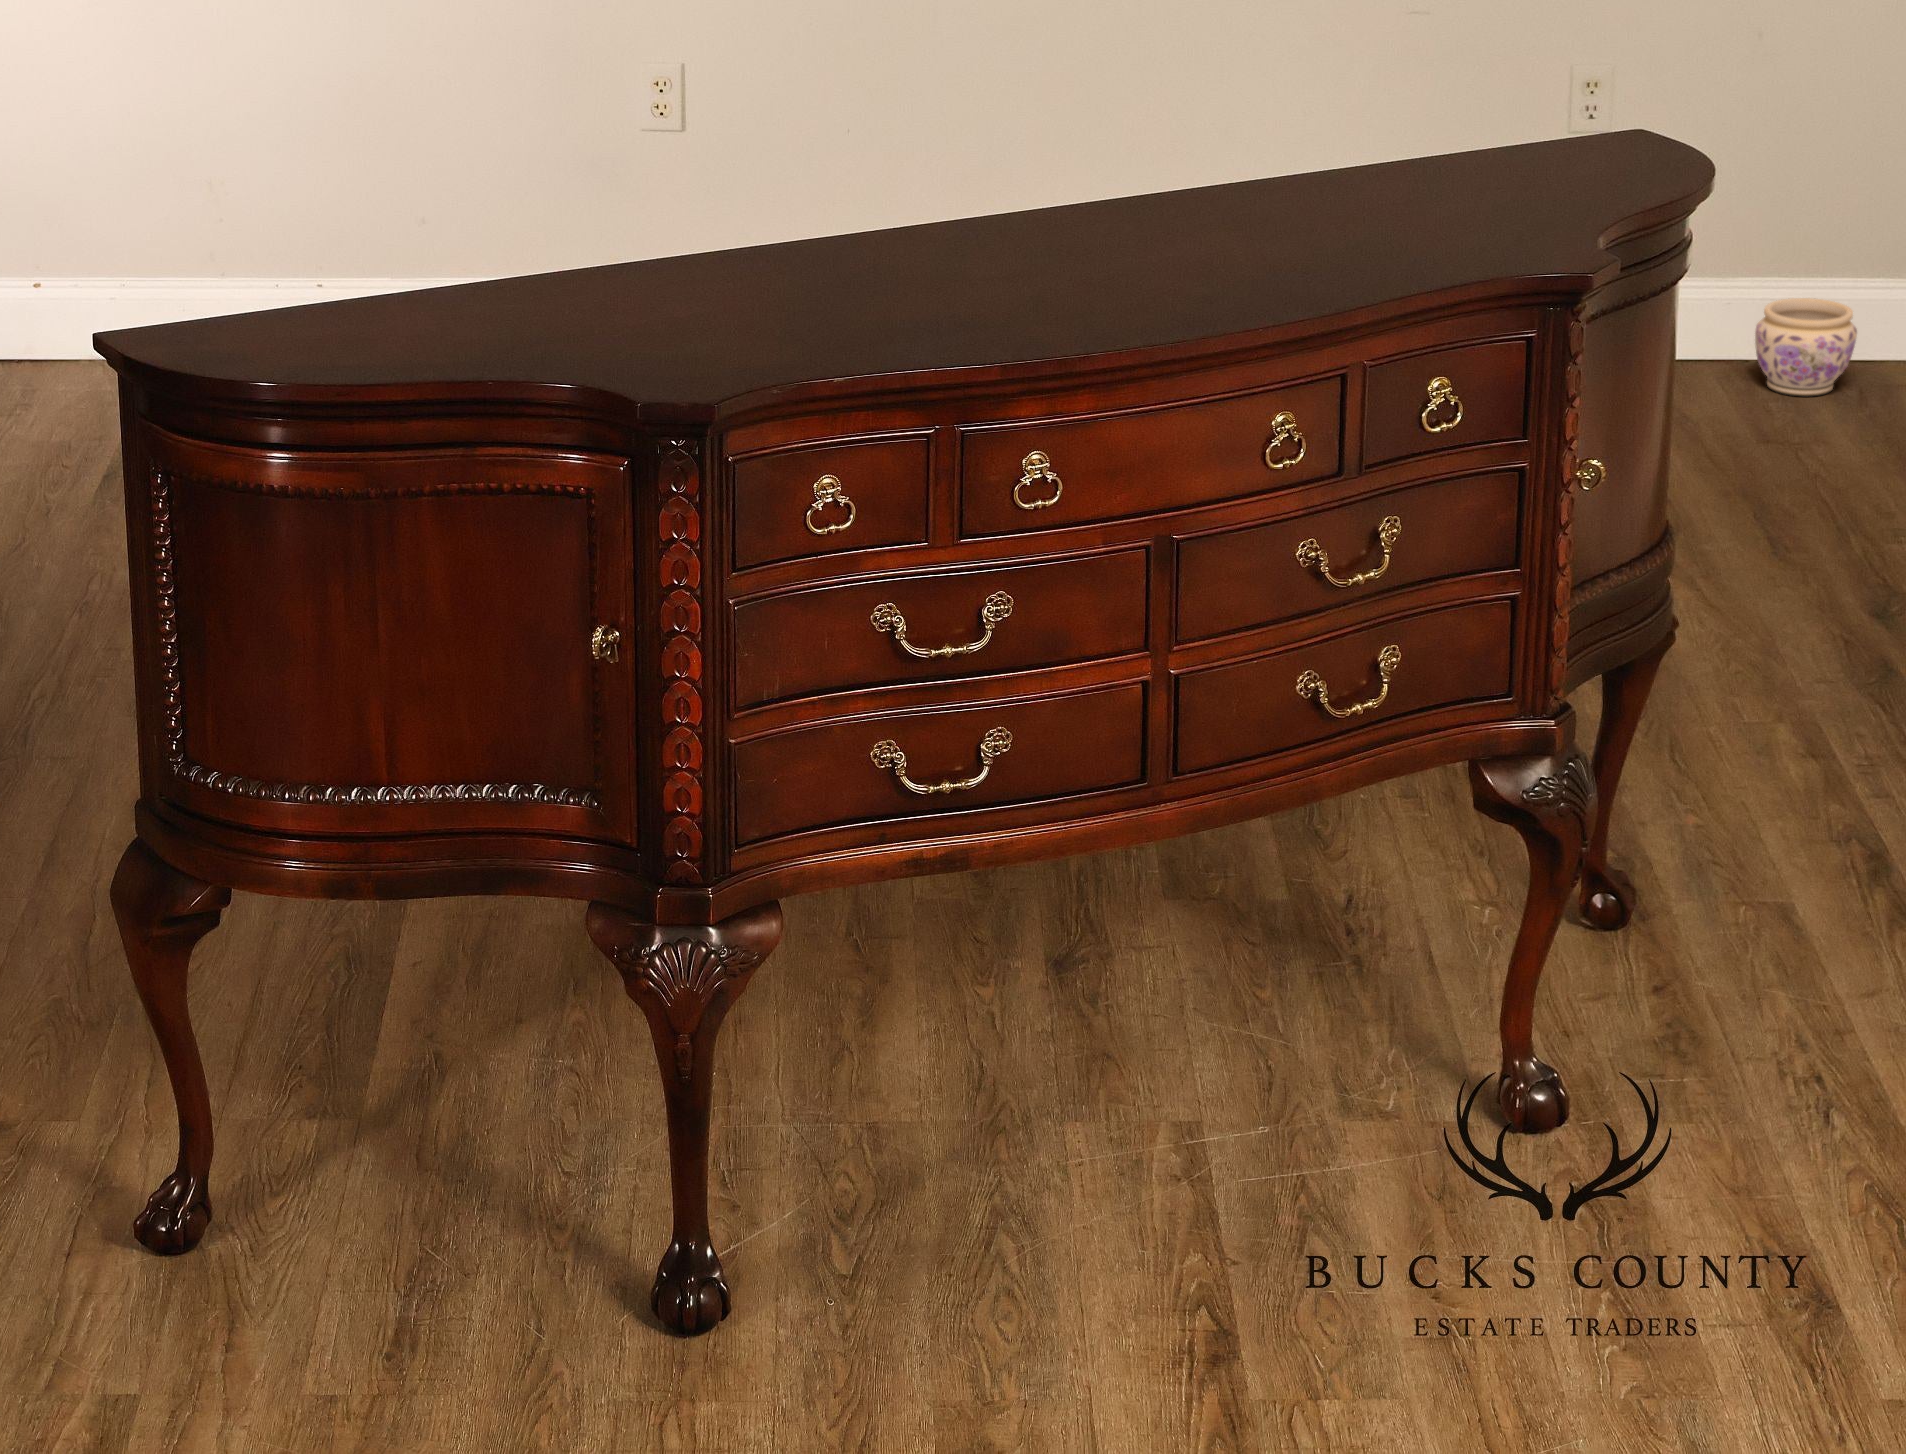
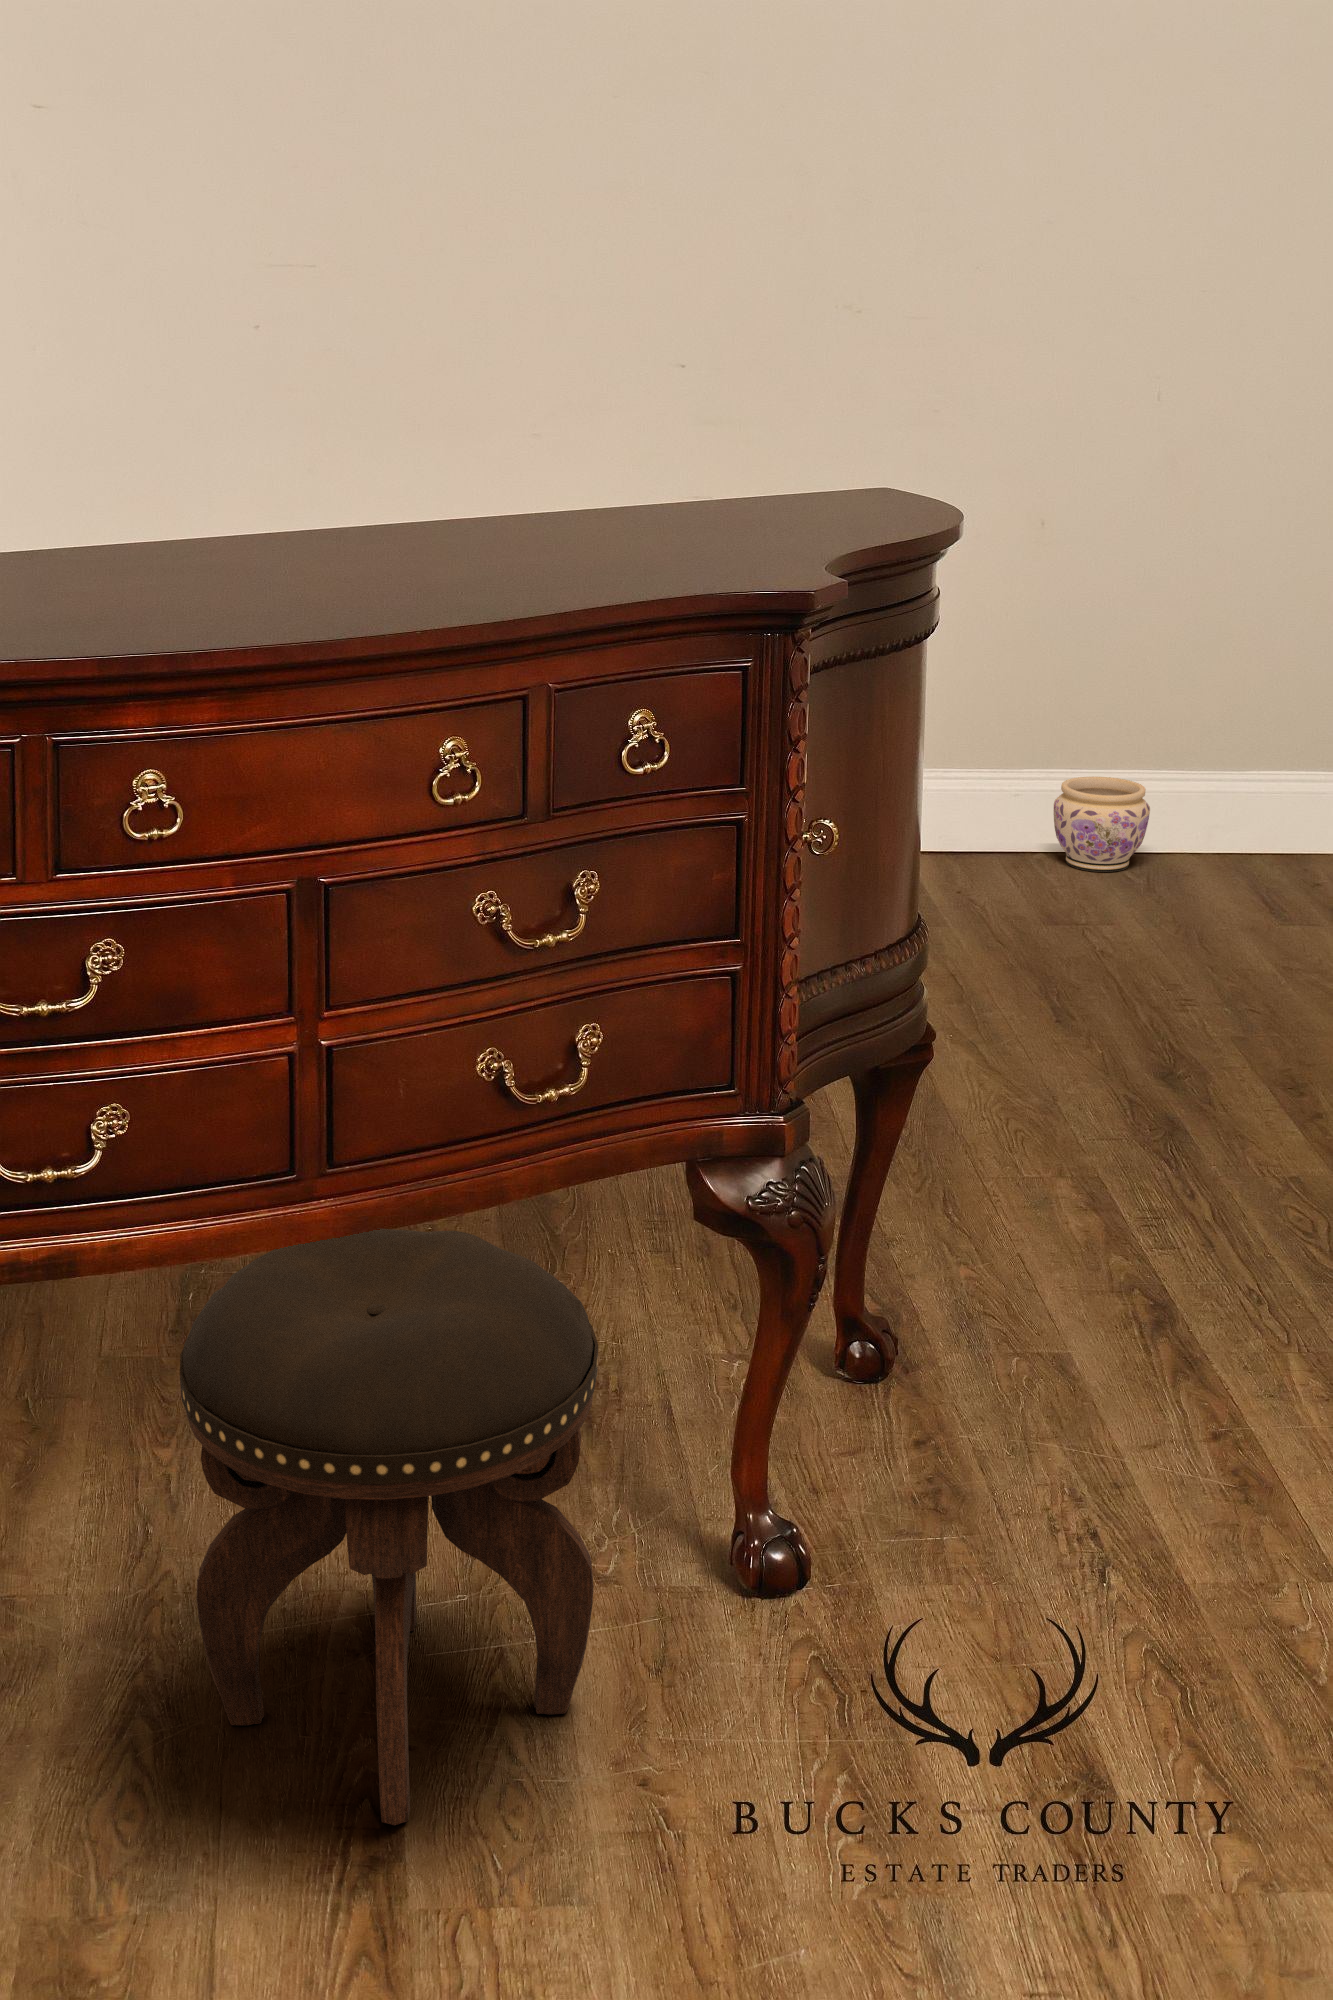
footstool: none [1044,821,1402,1324] -> present [180,1228,598,1825]

